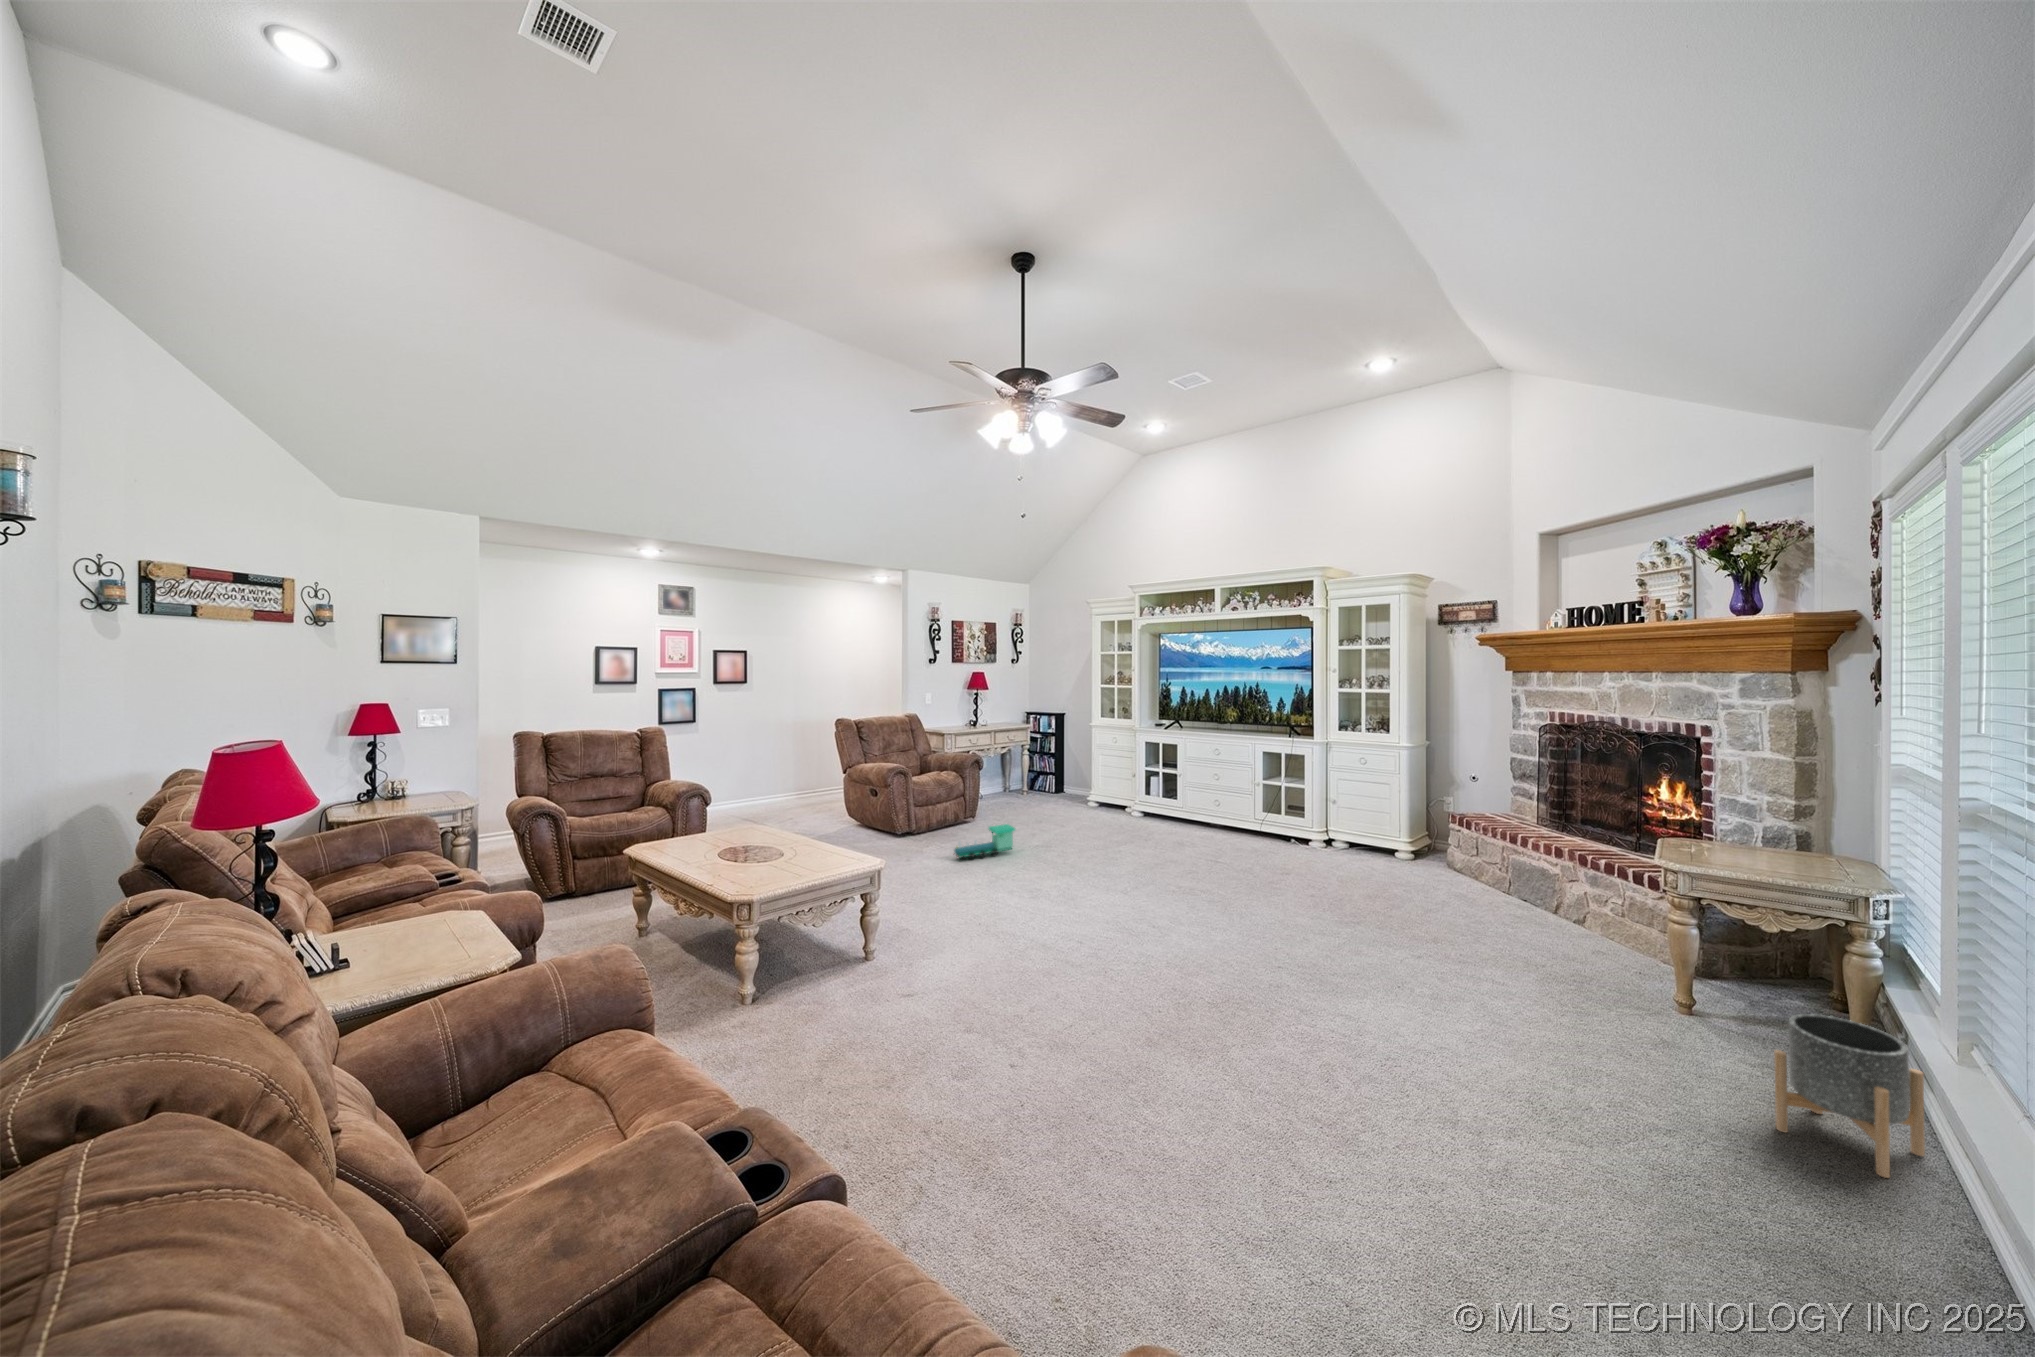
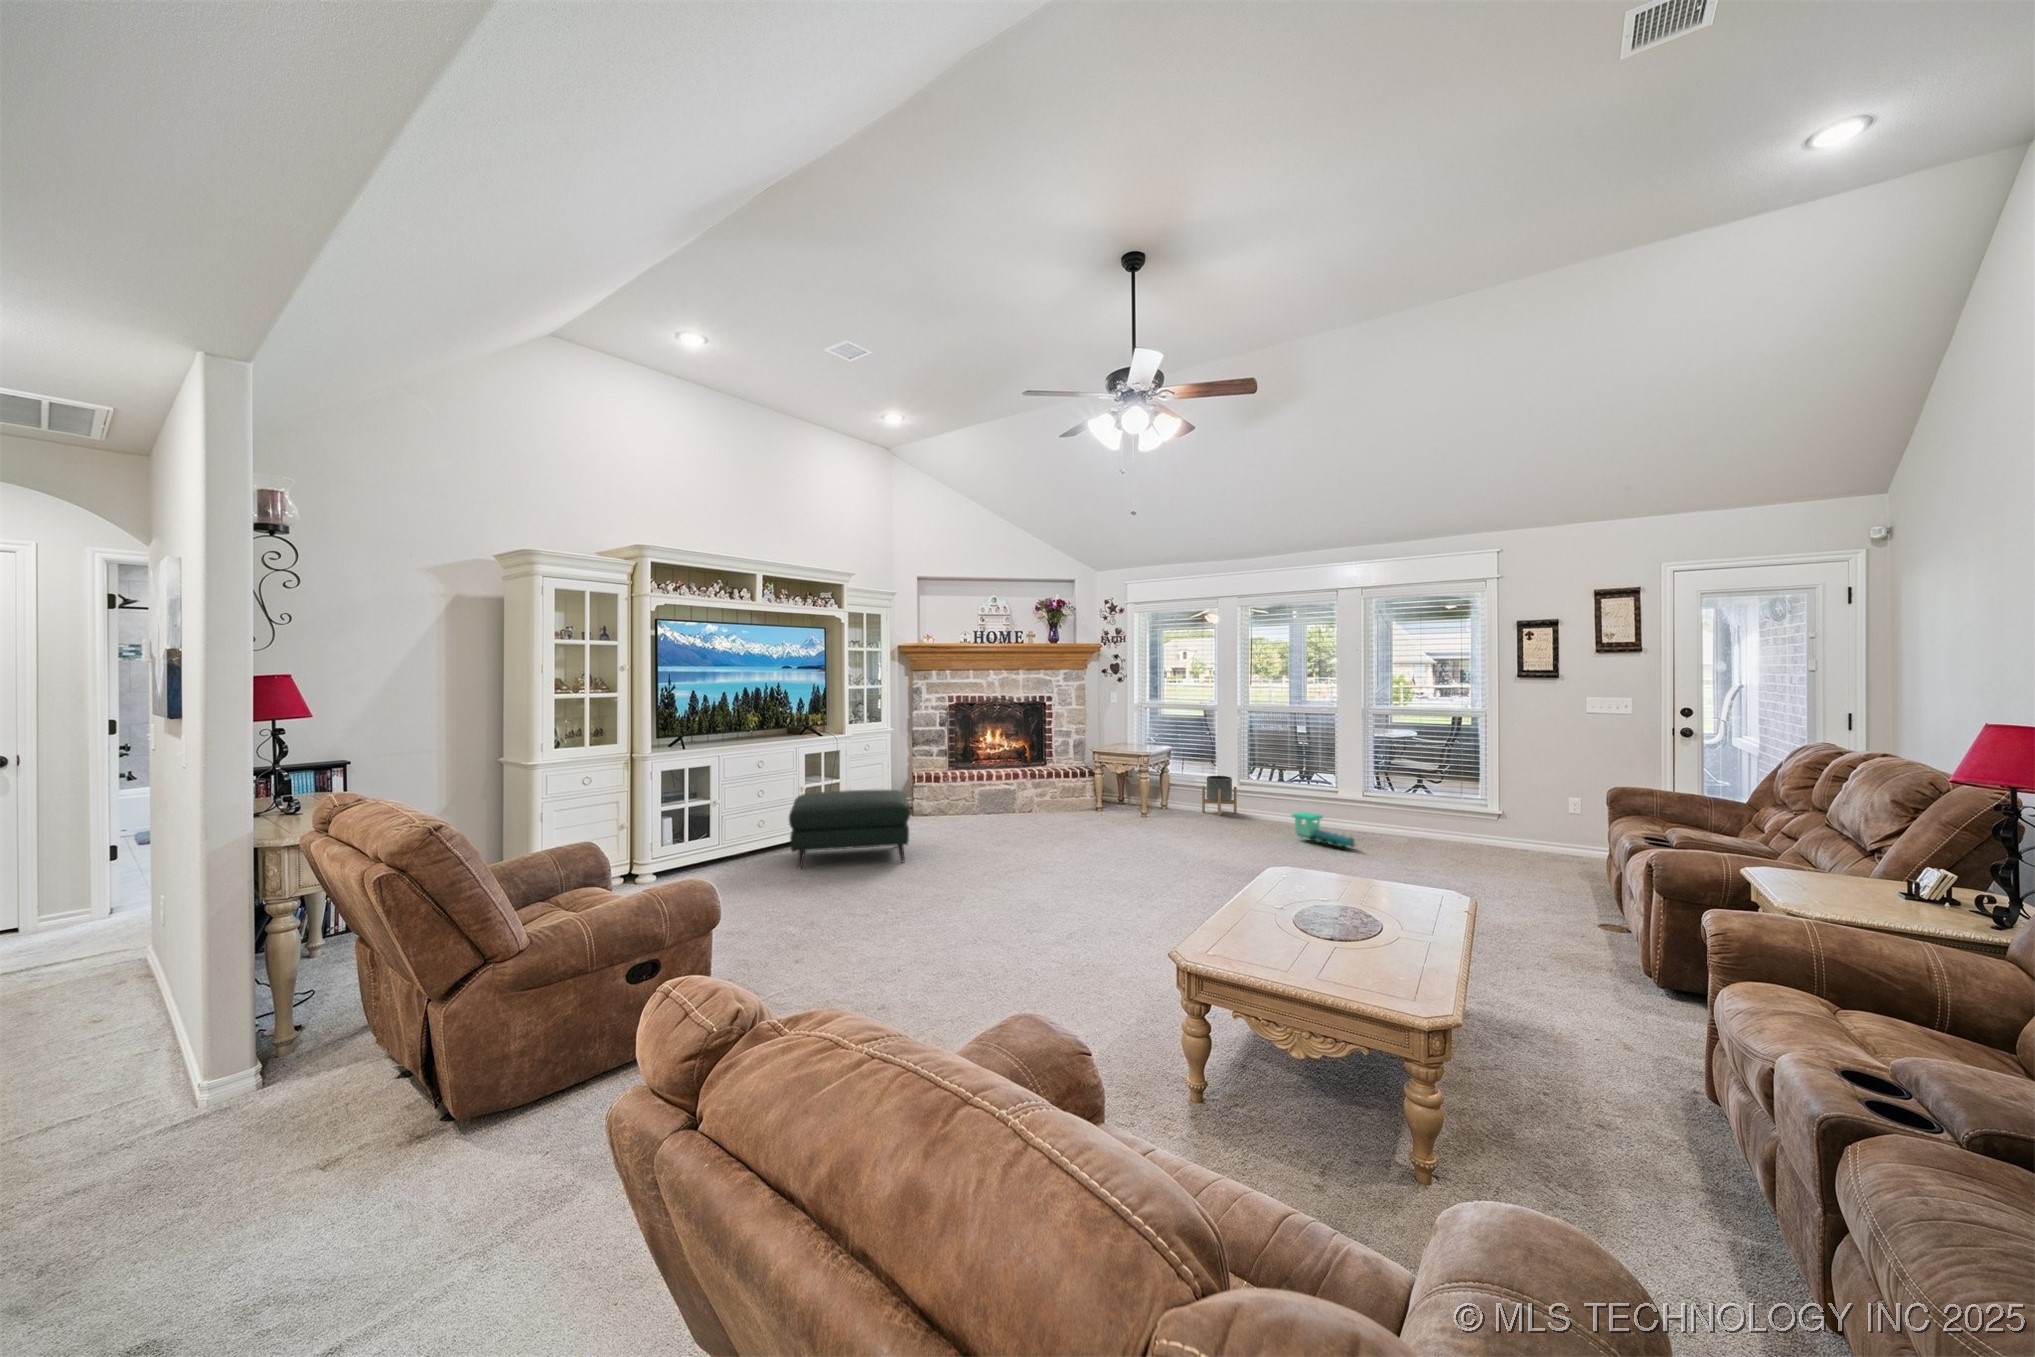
ottoman: none [1152,784,1260,863] -> present [789,790,911,868]
toy train: present [954,824,1015,860] -> present [1292,812,1356,849]

